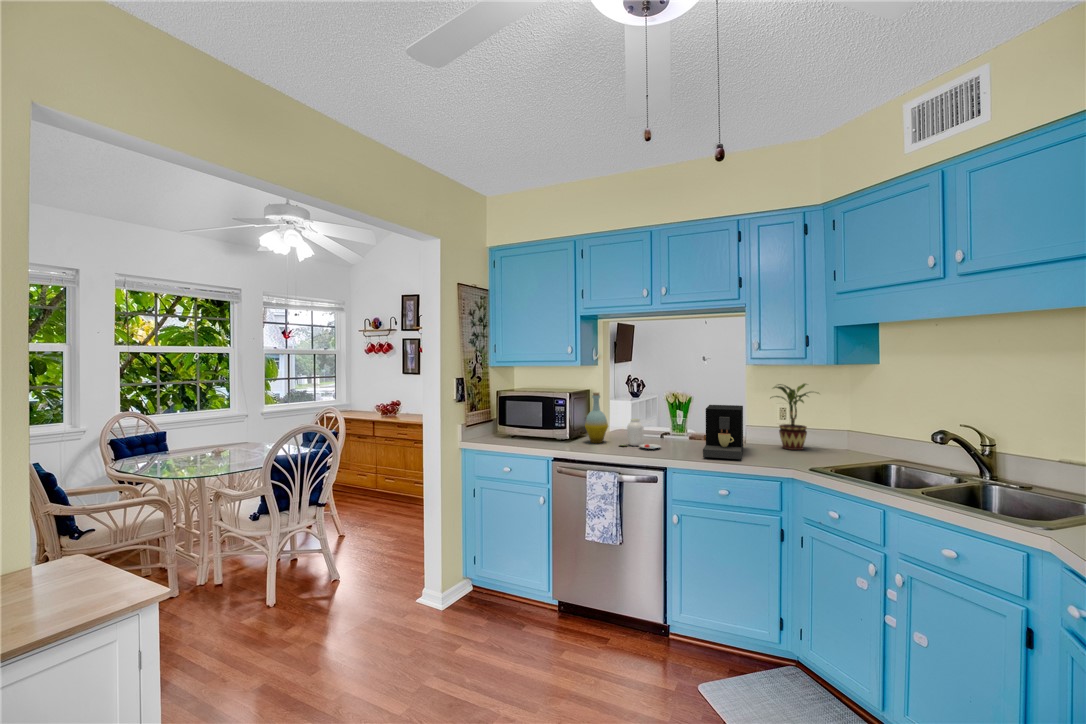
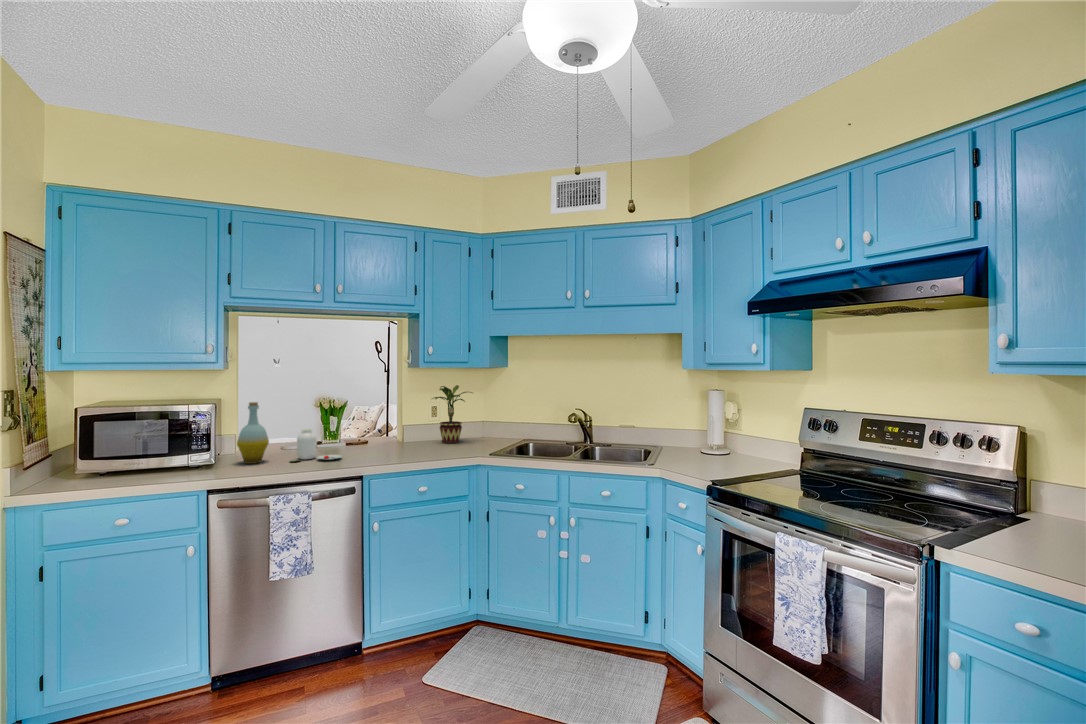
coffee maker: present [703,405,743,459] -> none [383,407,433,458]

